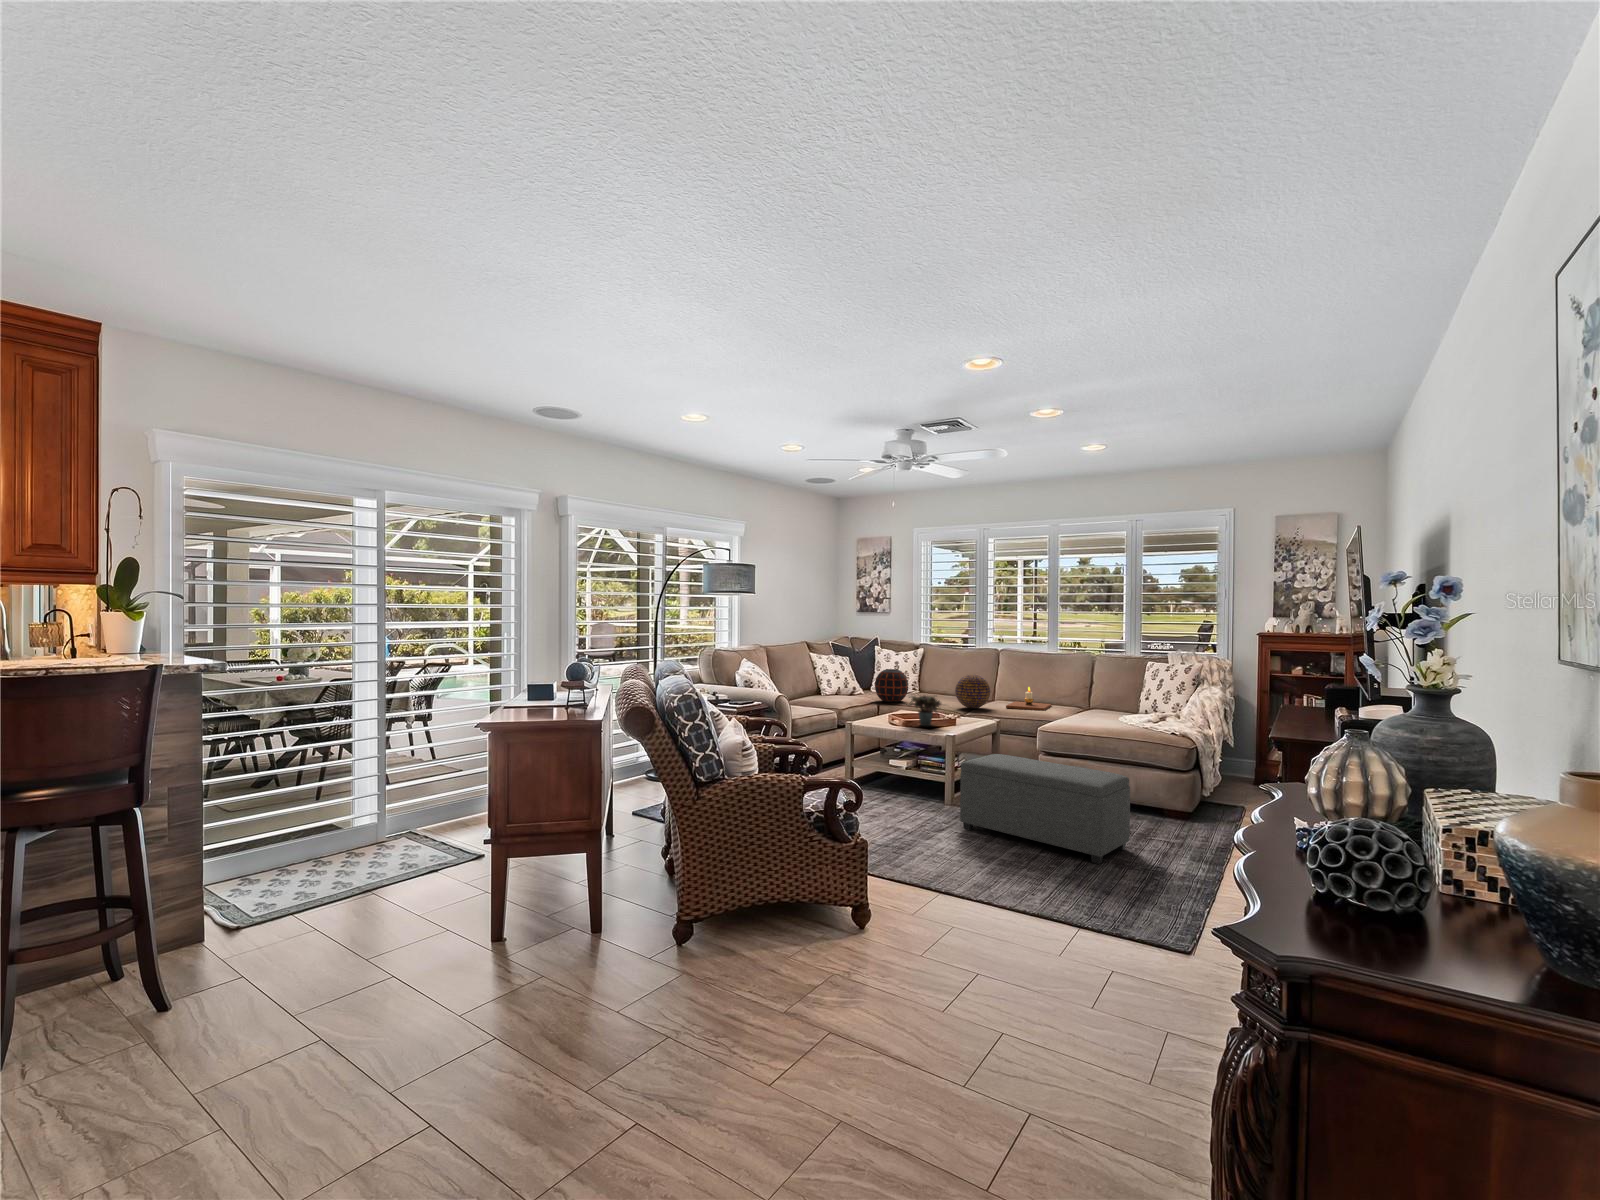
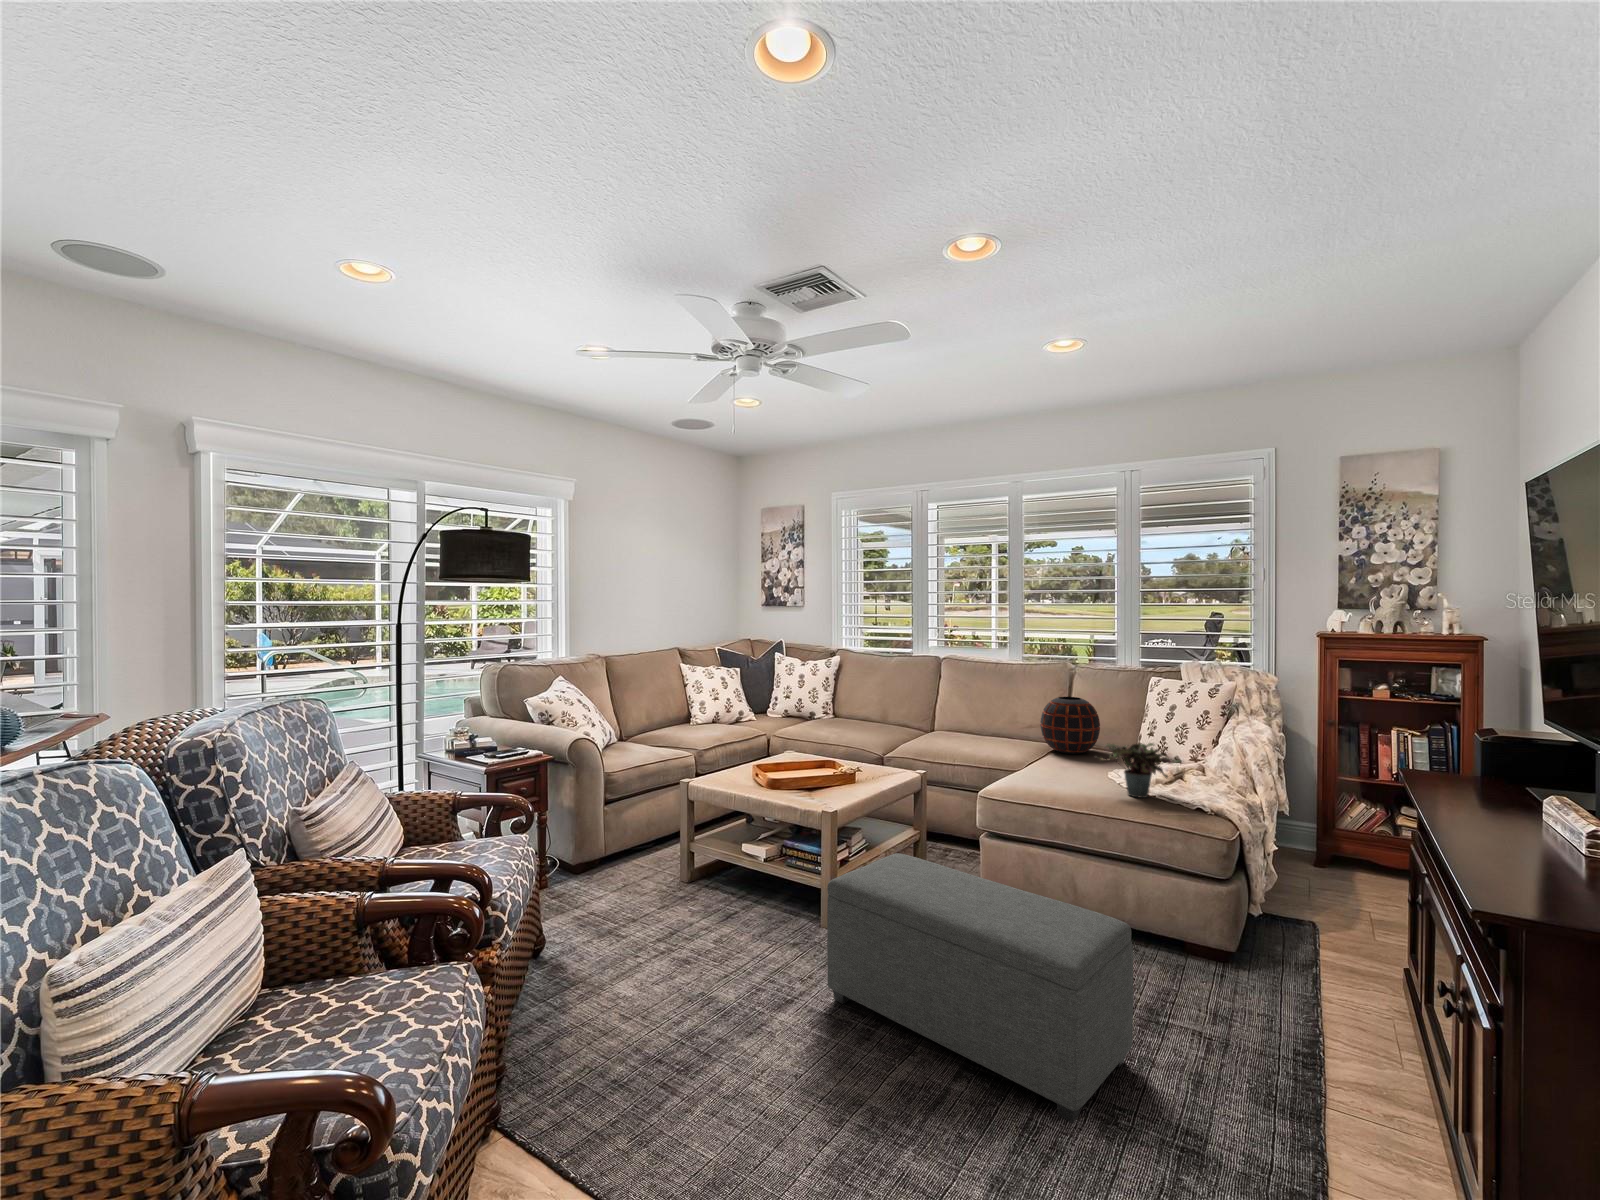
decorative vase: present [875,669,908,702] -> present [1040,697,1100,754]
decorative orb: present [955,674,990,708] -> none [871,696,921,747]
candle: present [1006,687,1051,711] -> none [944,713,1011,750]
potted plant: present [906,696,942,726] -> present [1098,743,1182,798]

